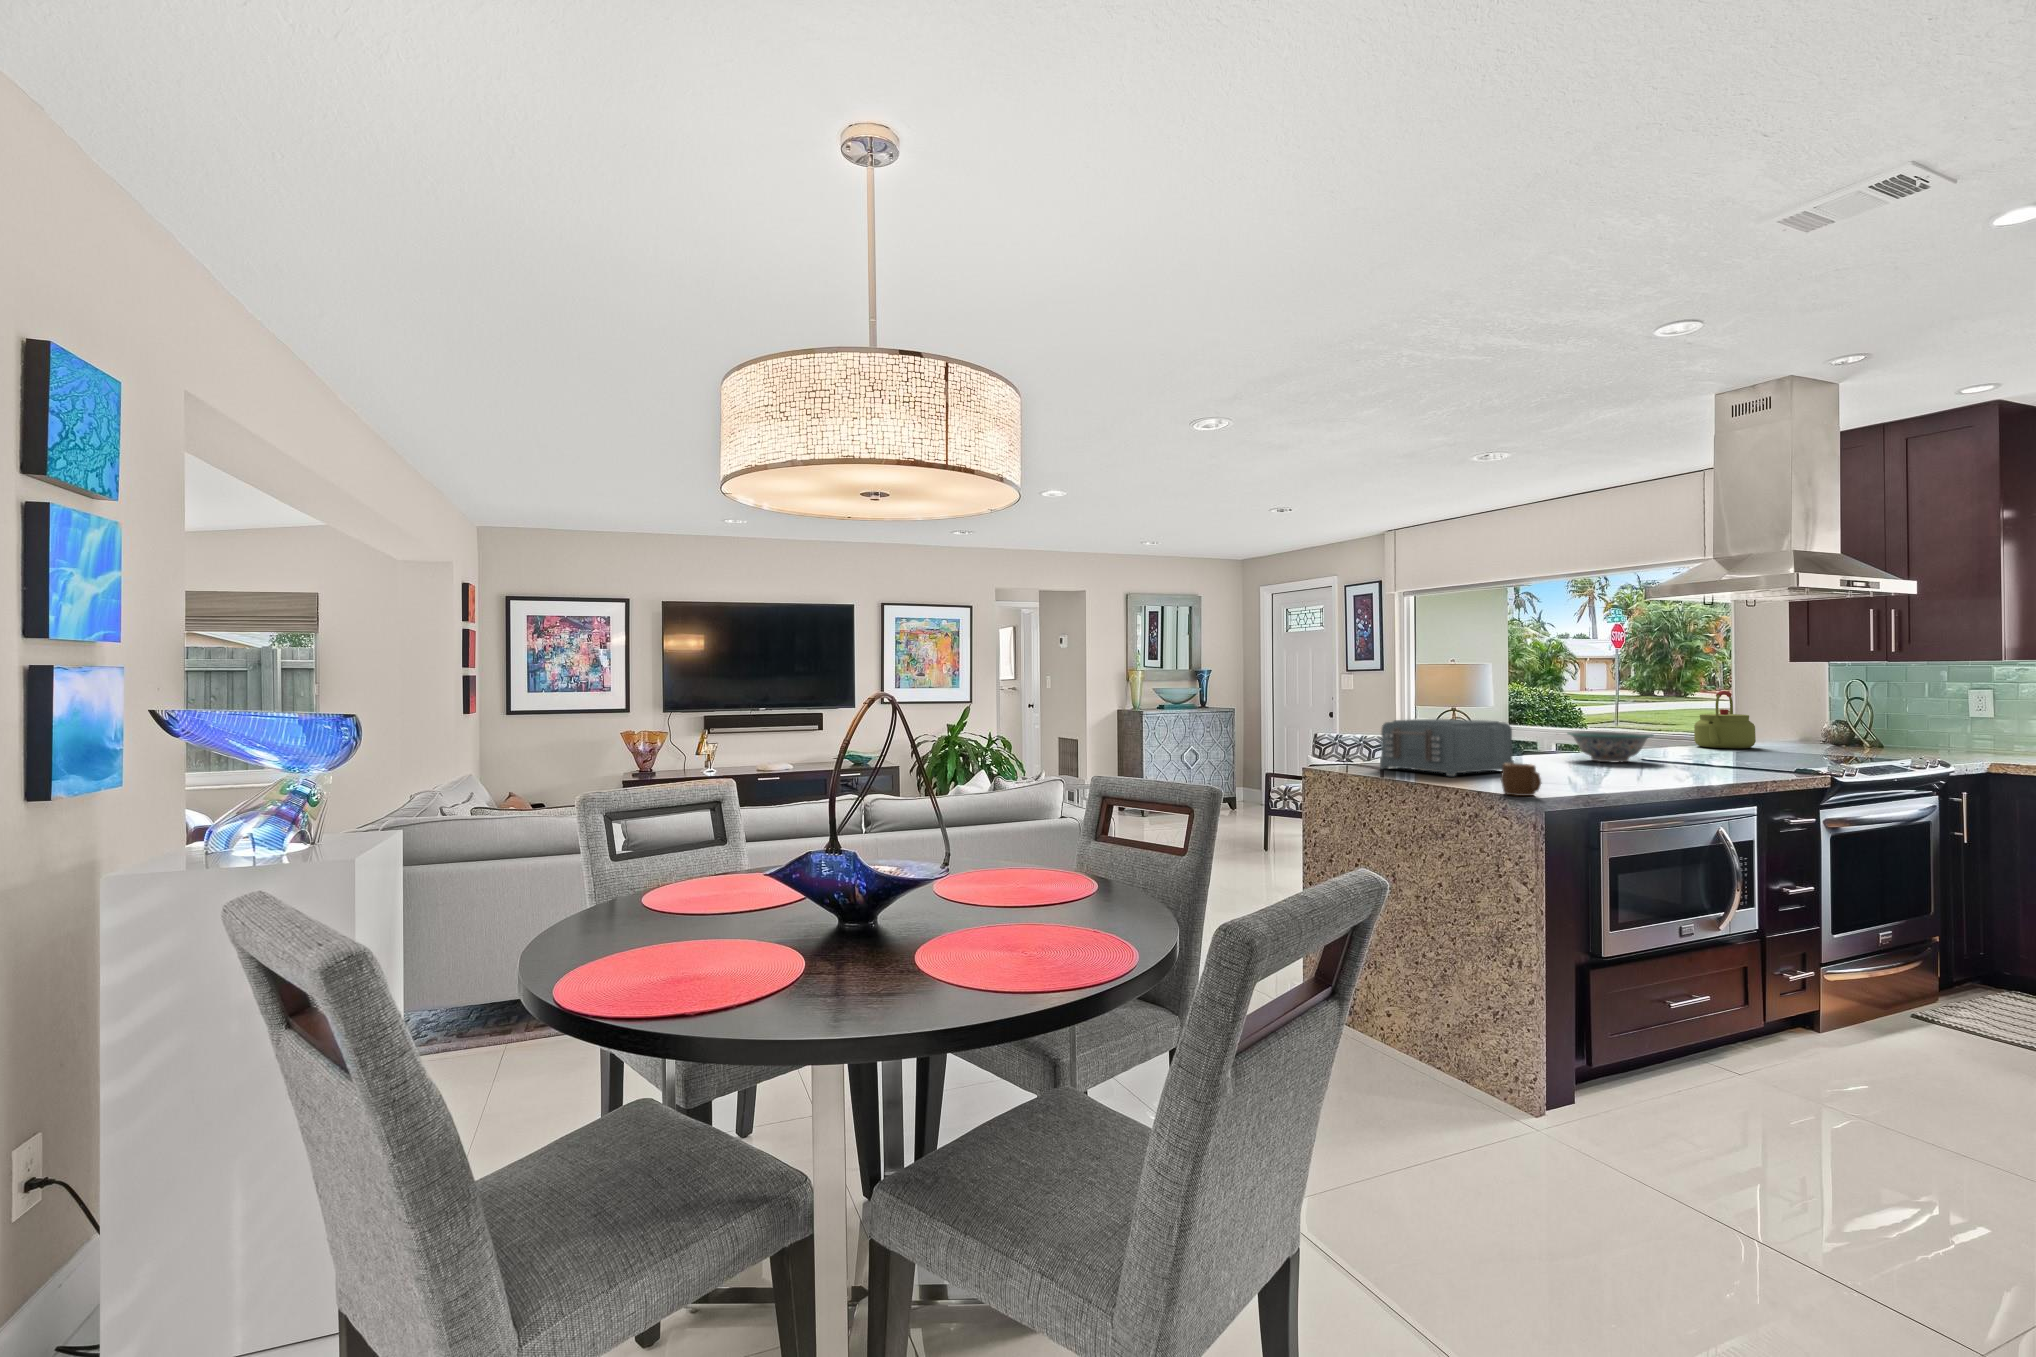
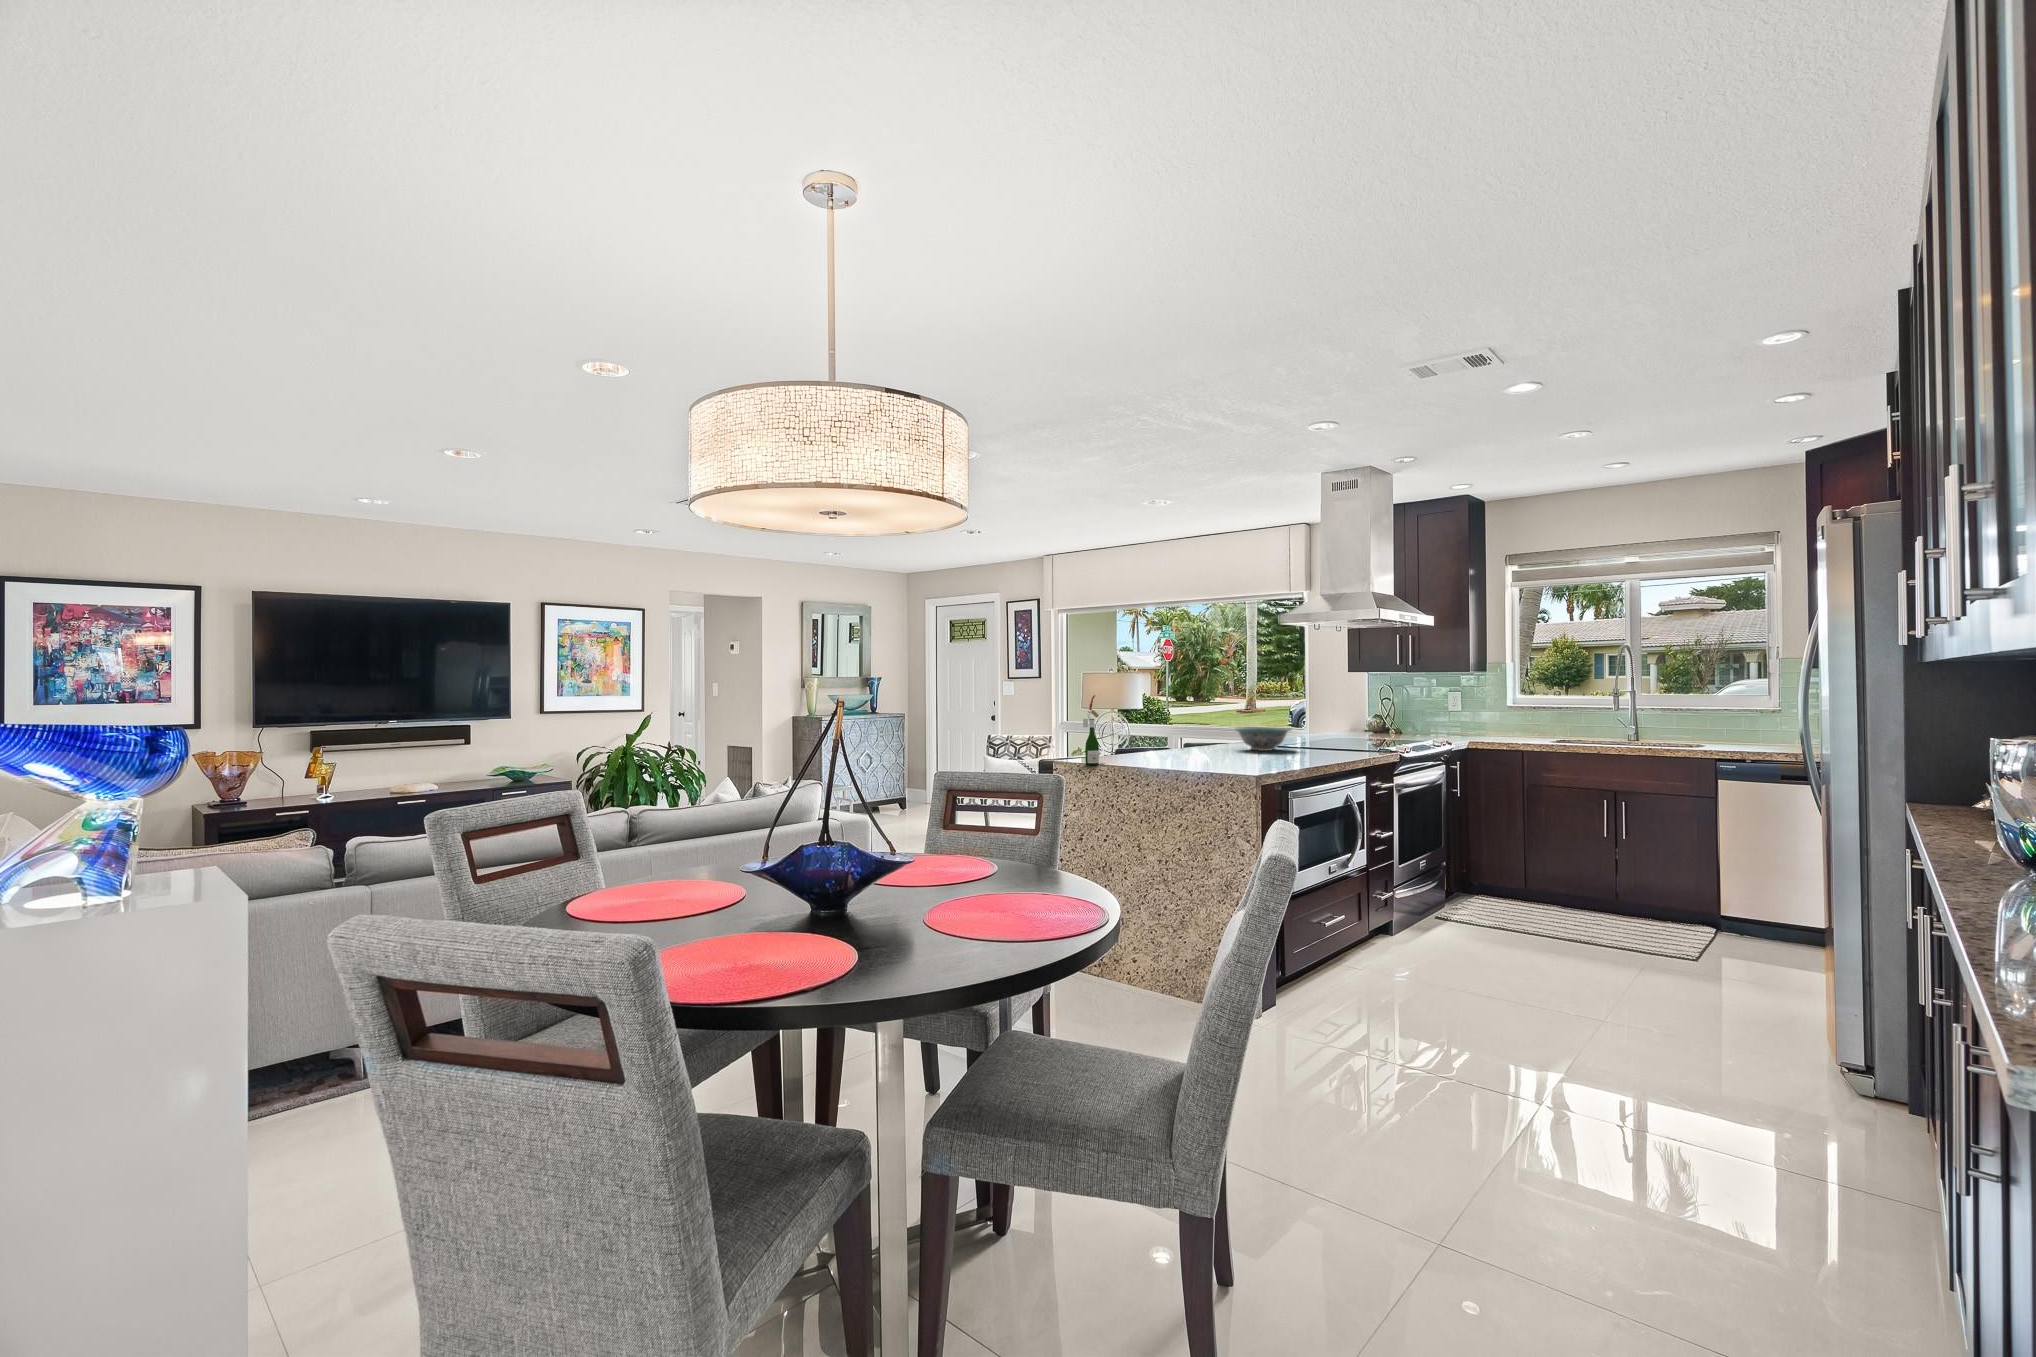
wine bottle: none [1332,687,1360,771] -> present [1083,695,1105,765]
kettle: present [1694,691,1756,748] -> none [1301,695,1339,738]
toaster: present [1380,719,1514,776] -> none [1117,720,1213,765]
mug: present [1501,763,1541,796] -> none [1226,752,1255,776]

